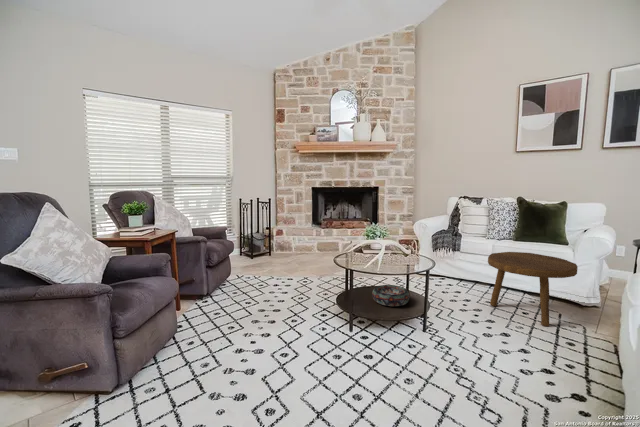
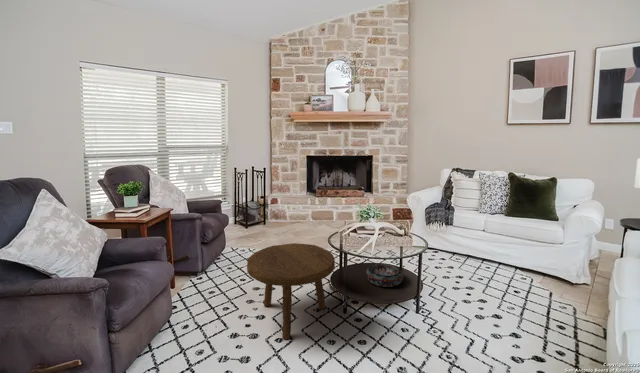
footstool: present [488,252,578,326] -> present [247,243,335,339]

